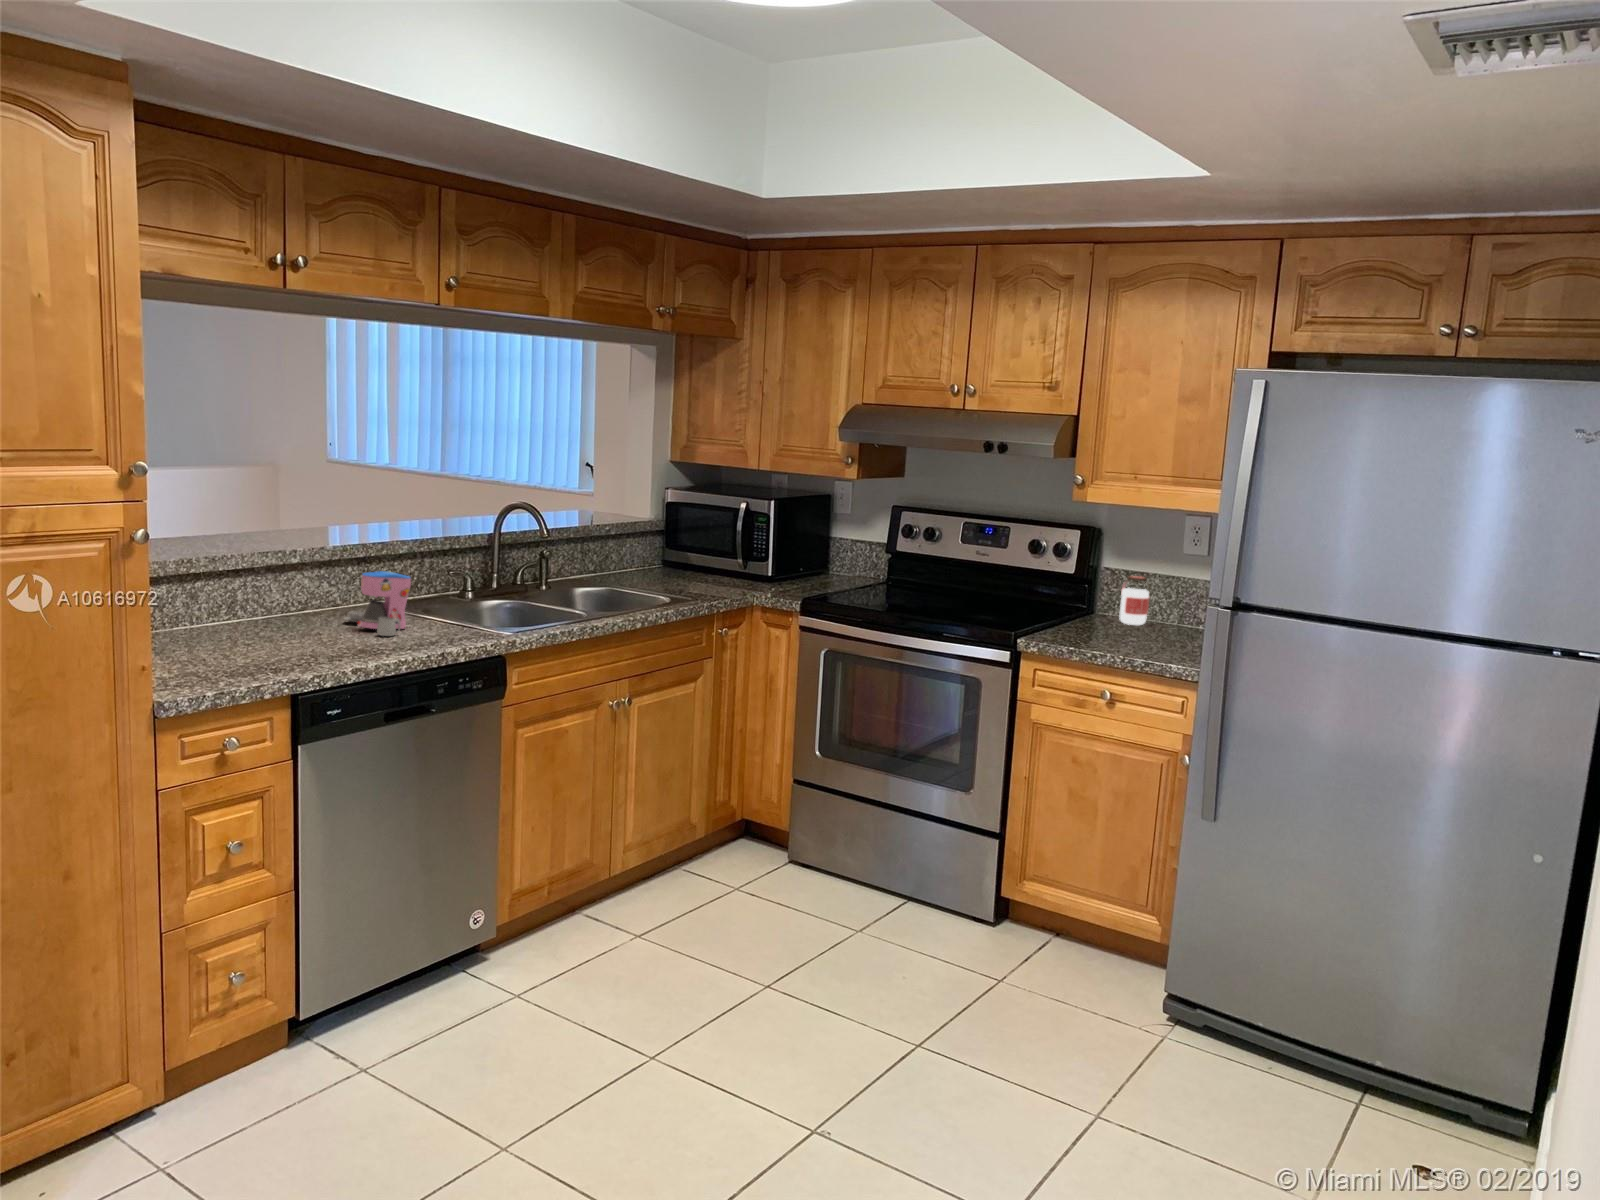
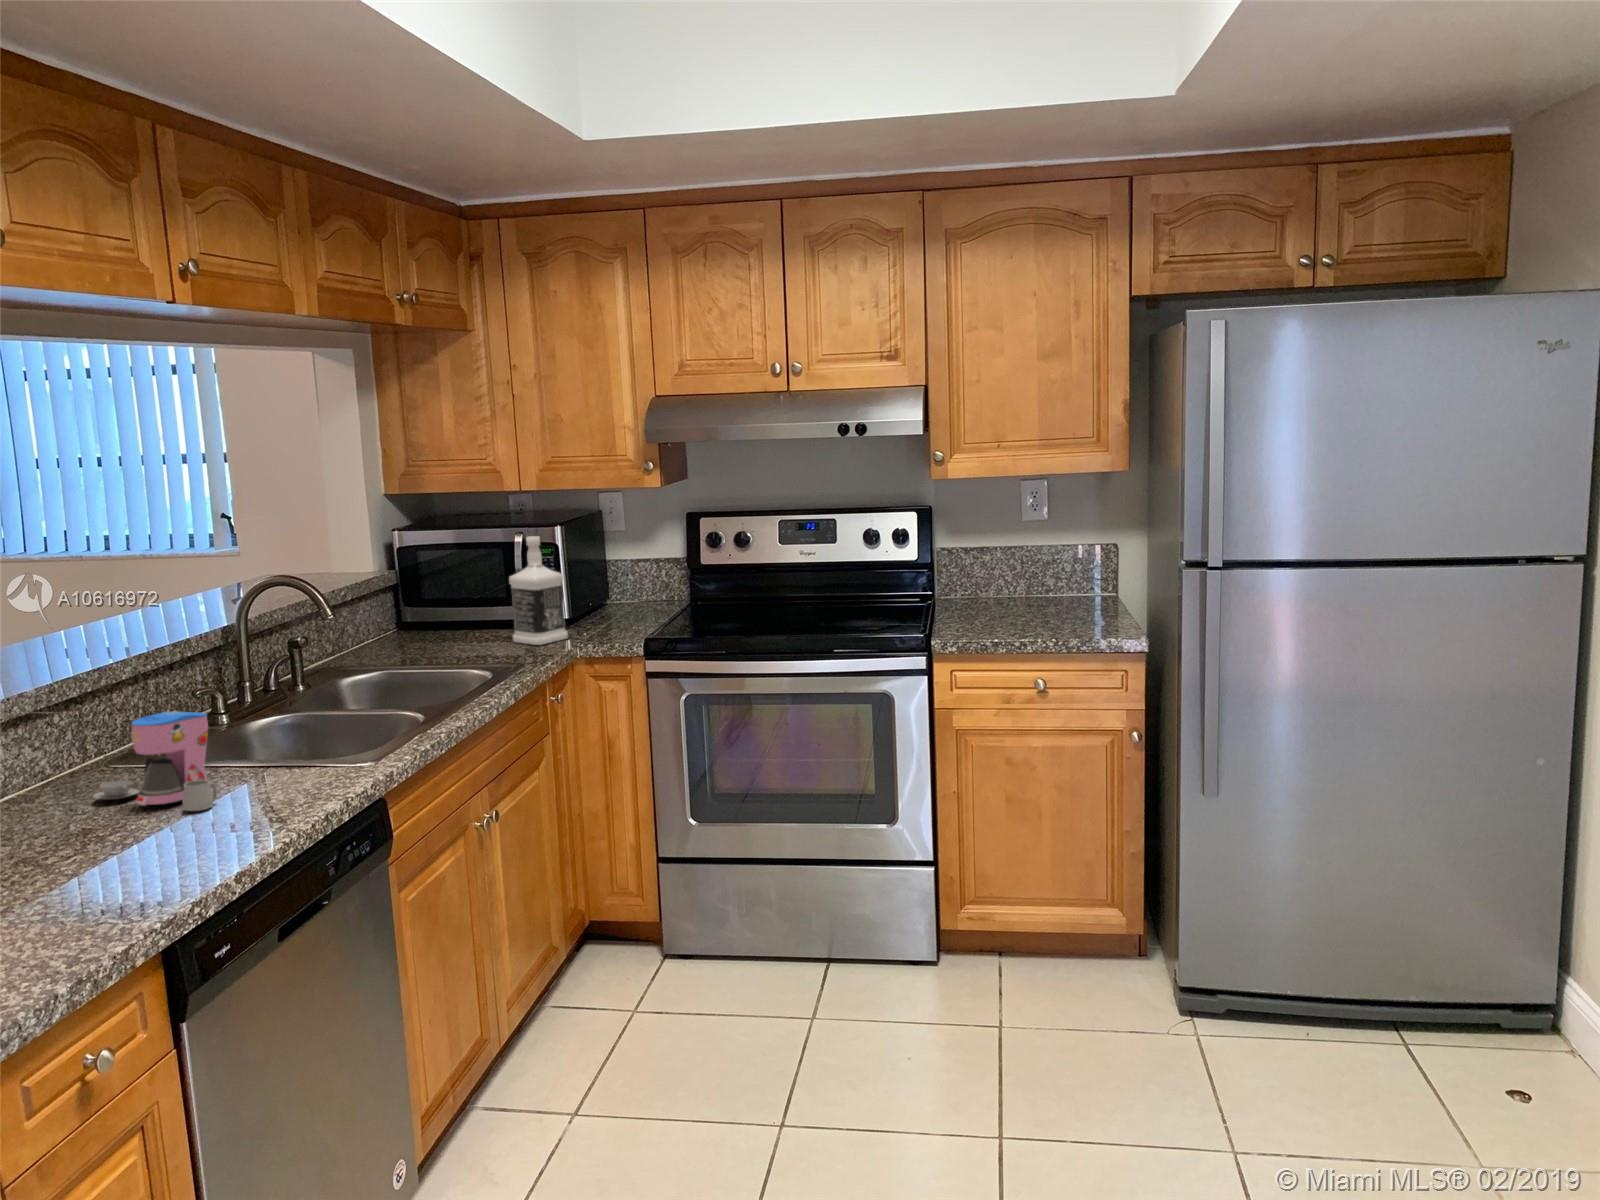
bottle: none [716,505,759,590] -> present [509,536,568,645]
jar: present [1120,576,1151,625] -> none [984,551,1017,605]

